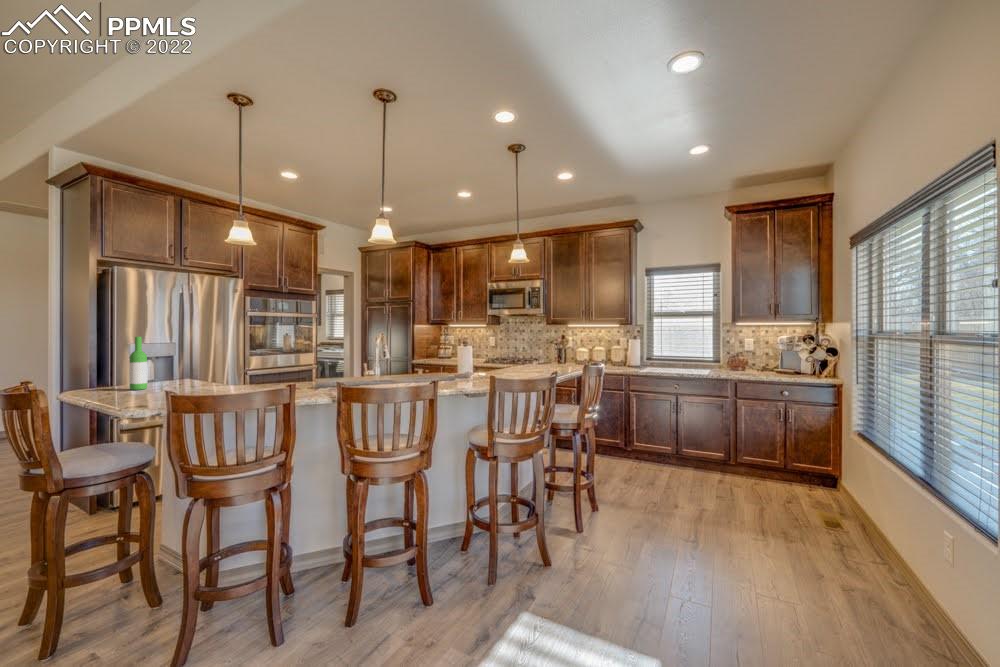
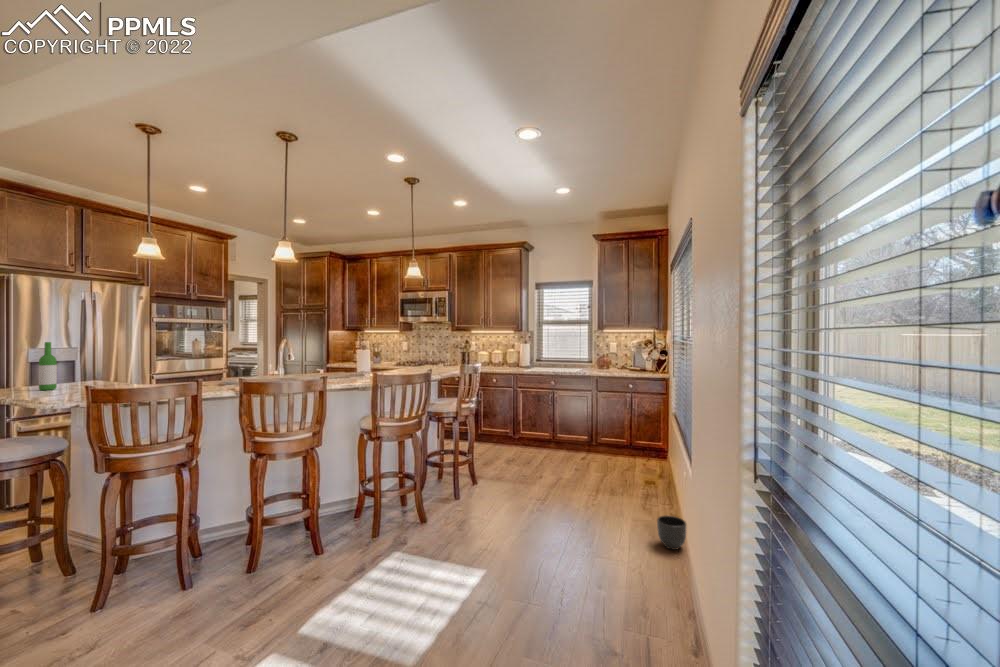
planter: none [893,588,949,643] -> present [657,516,686,550]

